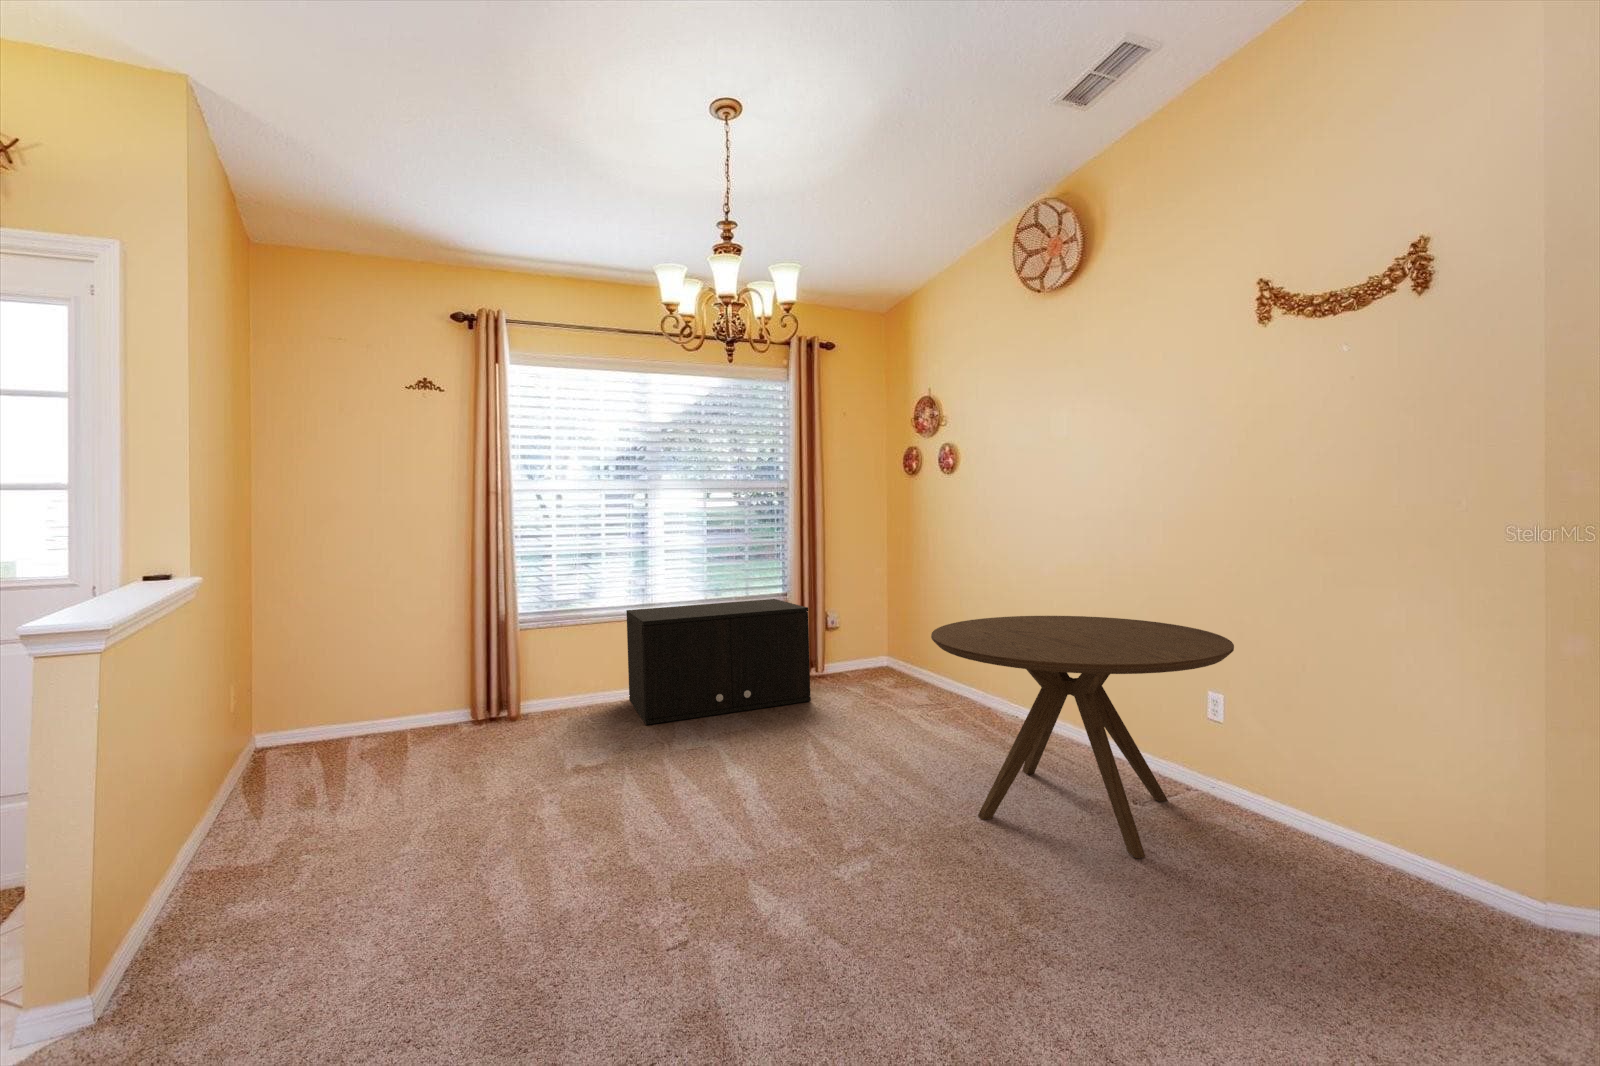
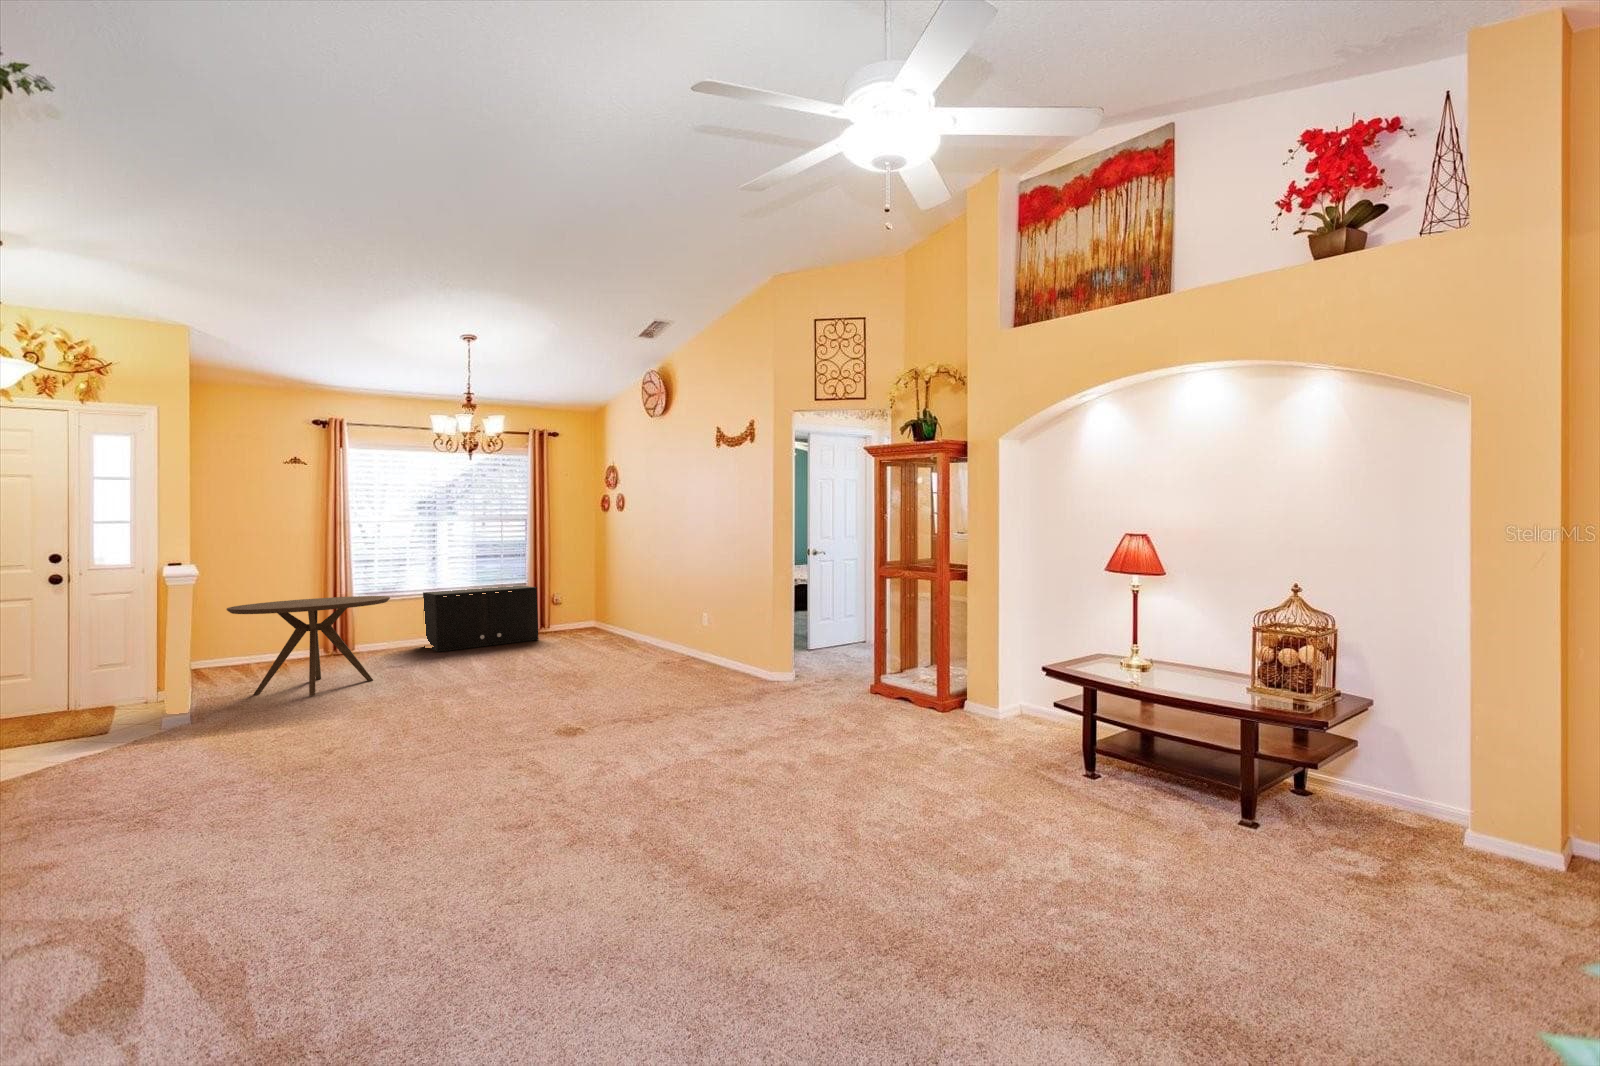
dining table: present [931,616,1234,858] -> present [227,596,390,696]

